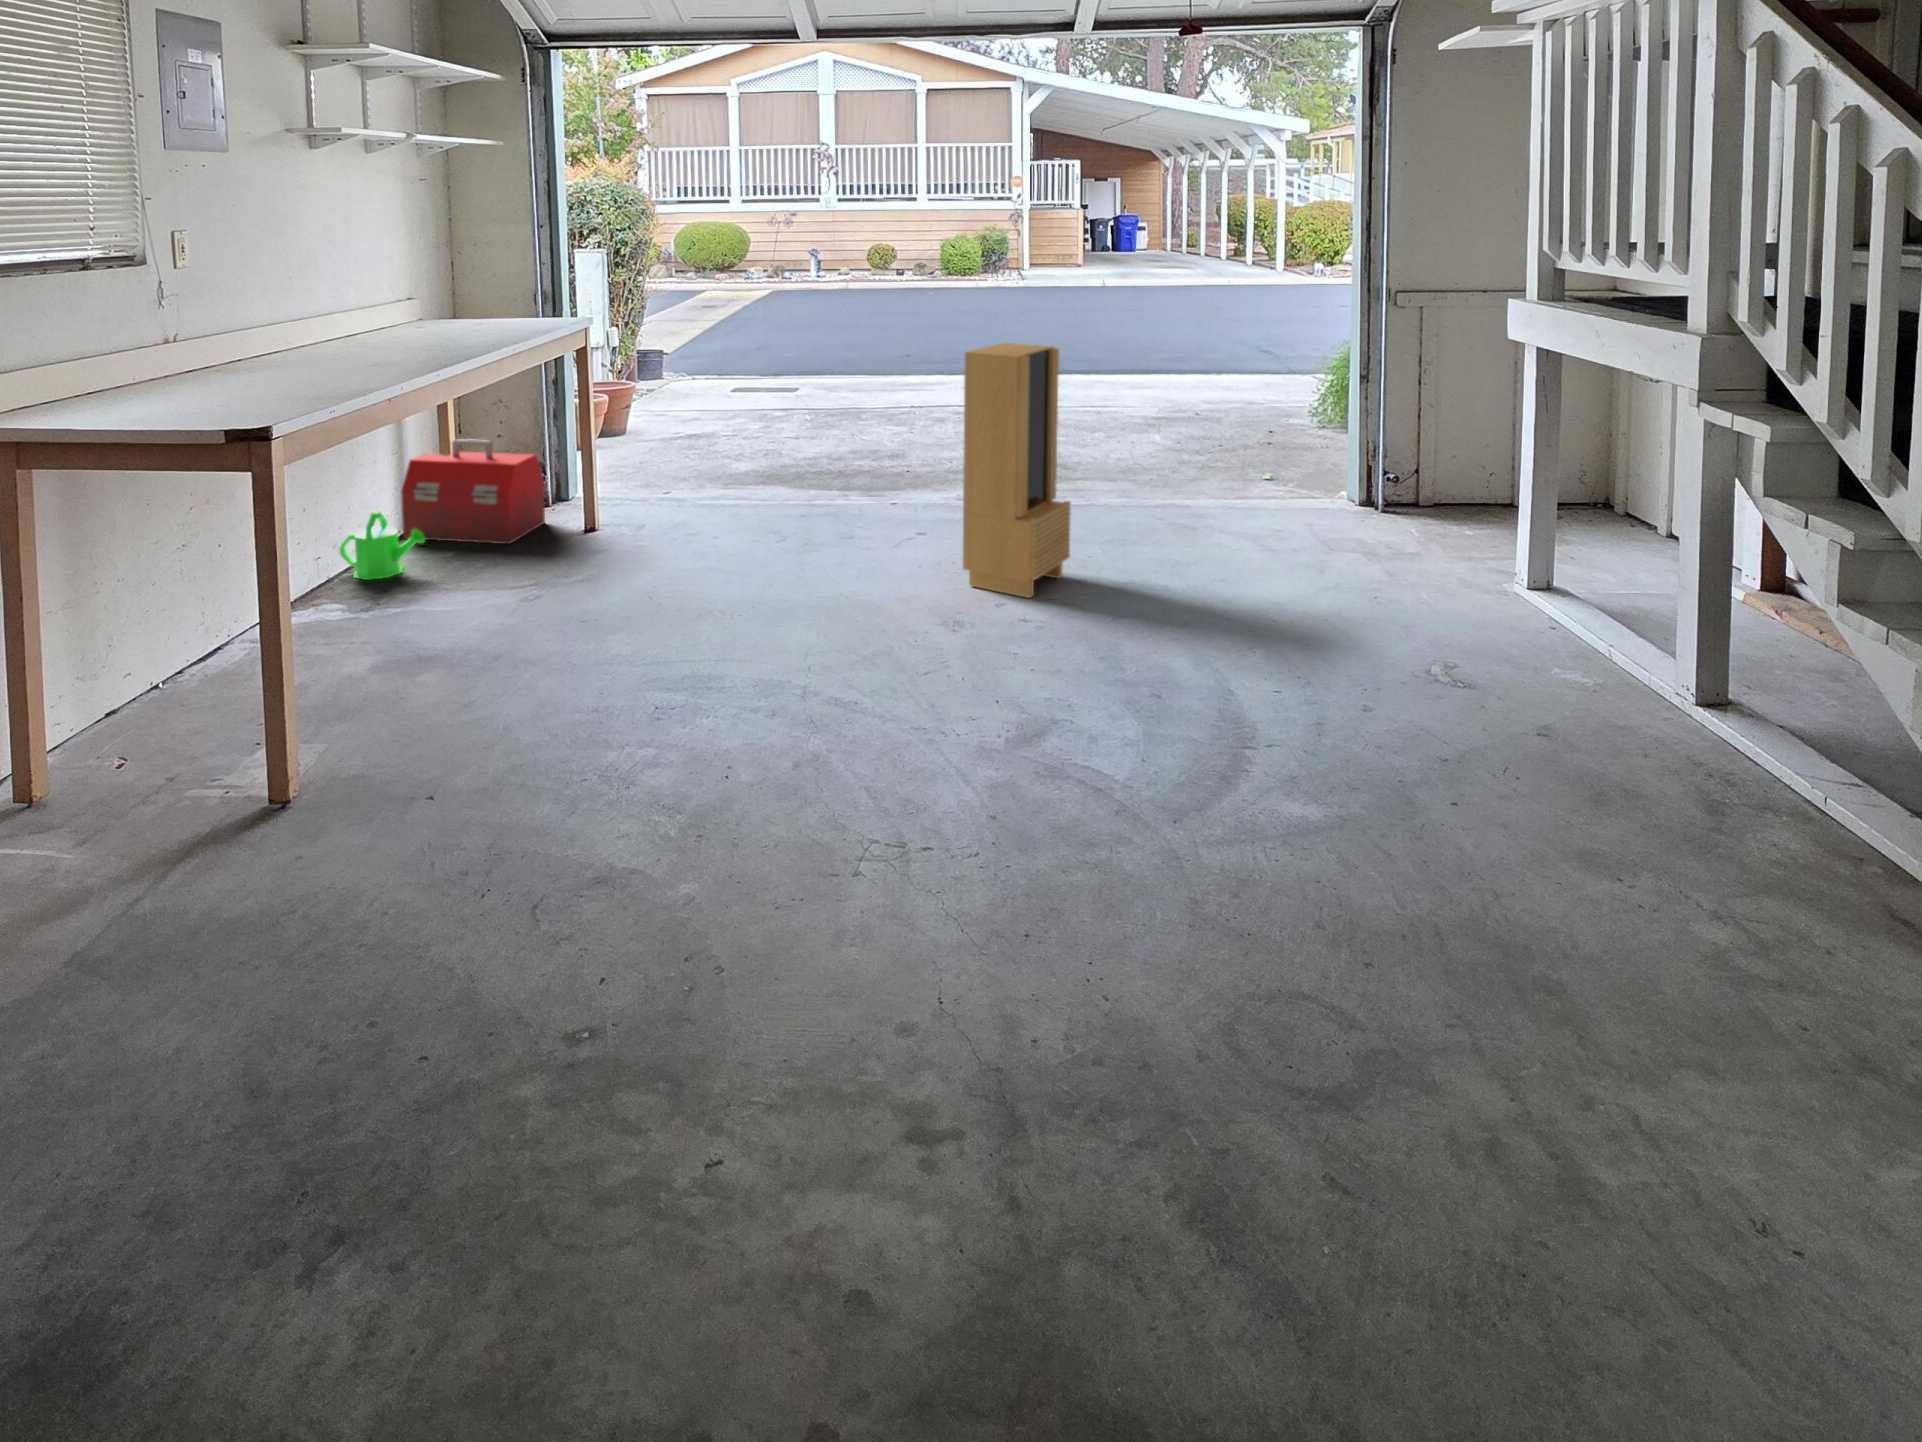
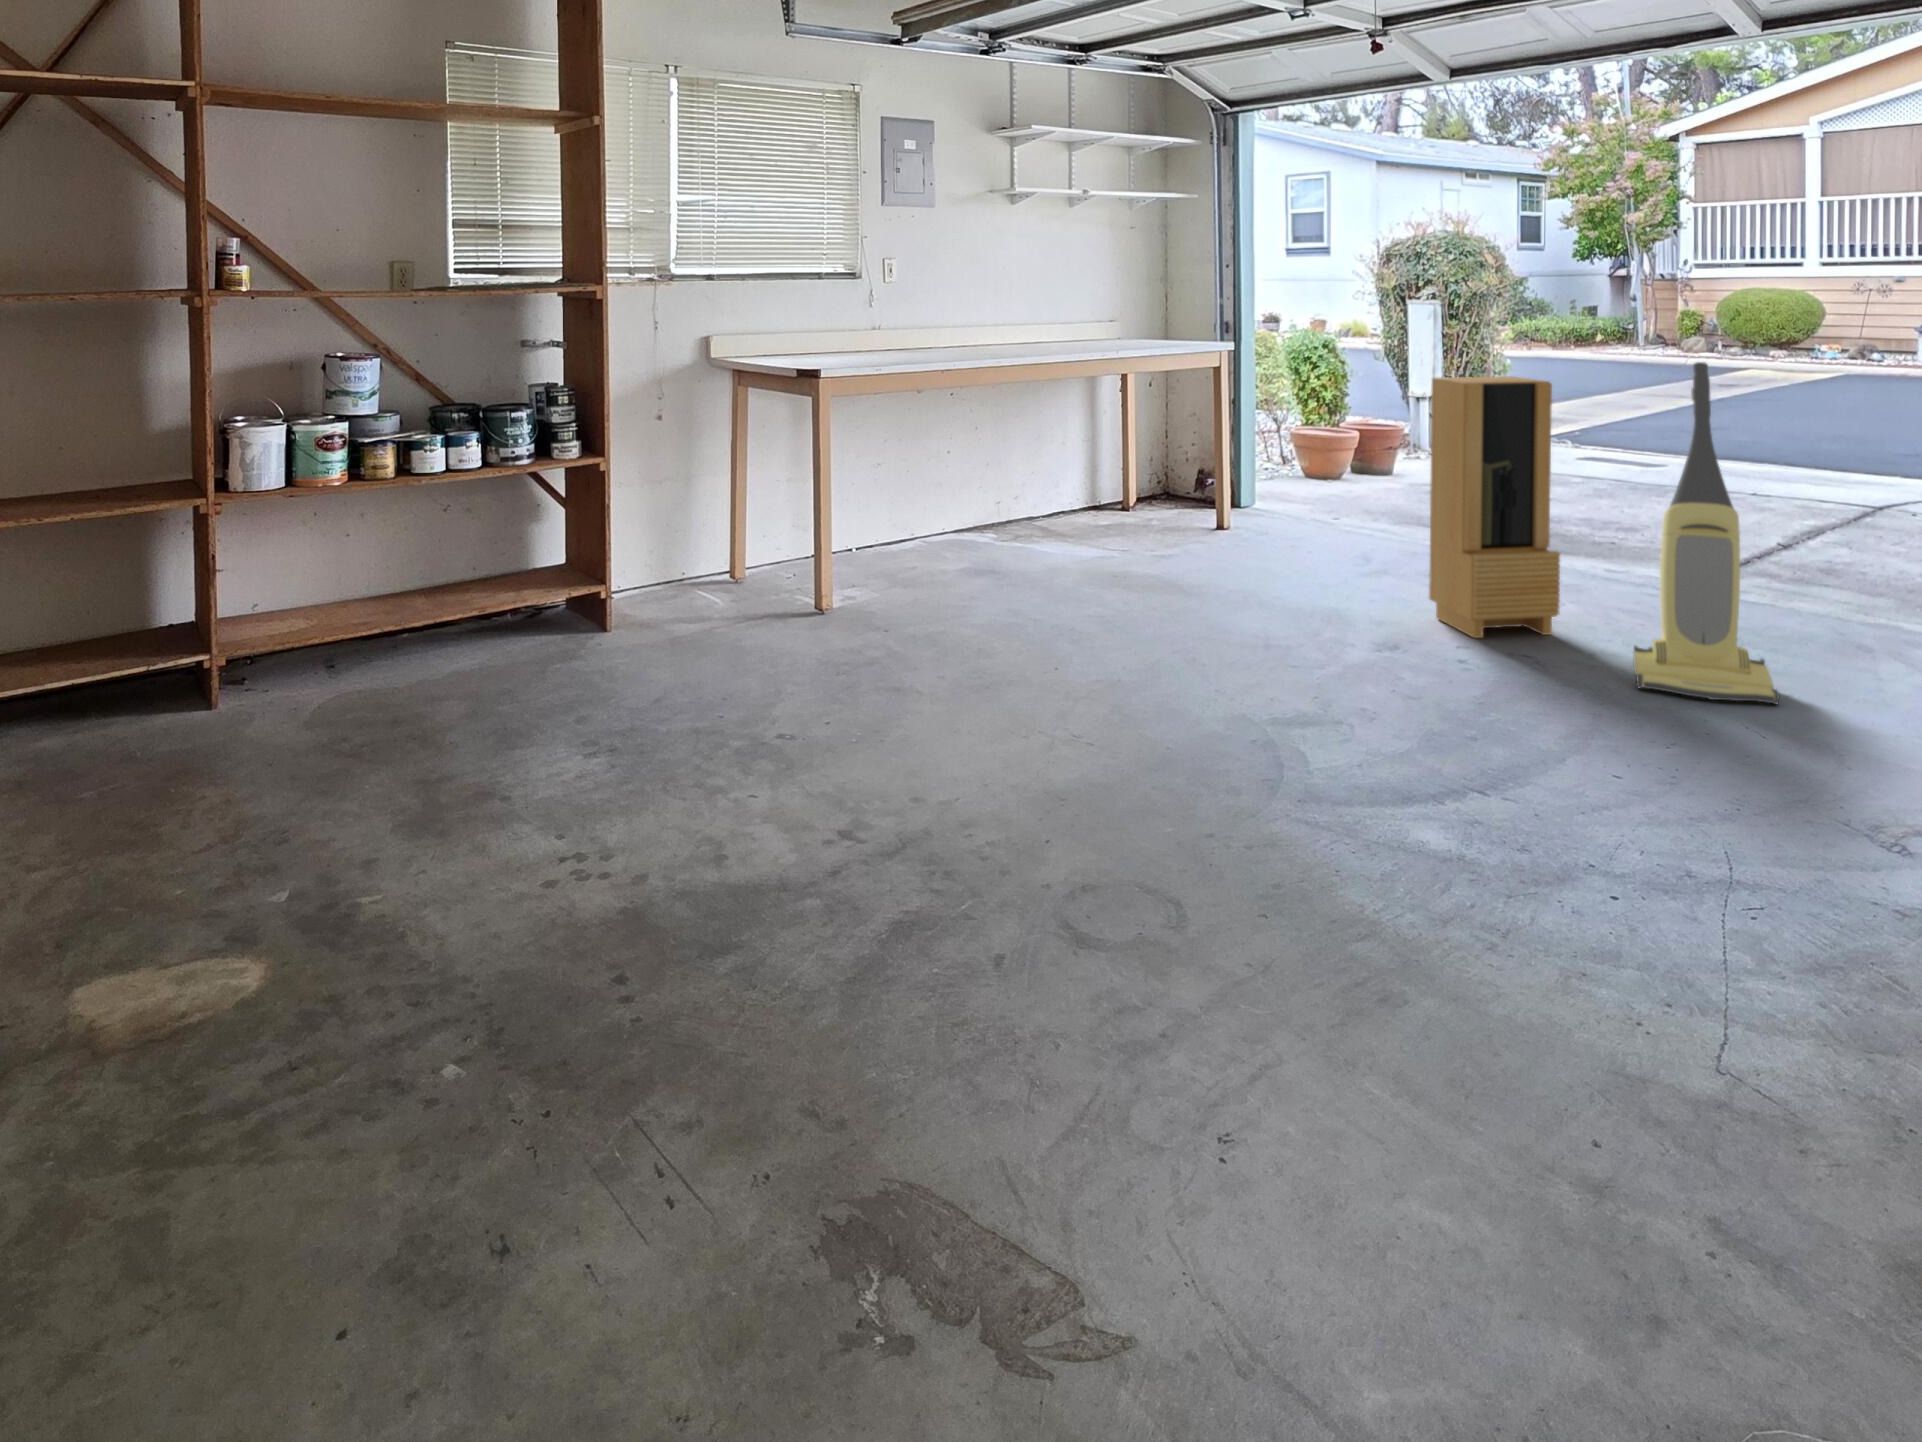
vacuum cleaner: none [1167,324,1279,611] -> present [1634,362,1779,704]
toolbox: present [401,439,545,544] -> none [1079,434,1186,522]
watering can: present [340,511,425,580] -> none [1012,473,1059,524]

